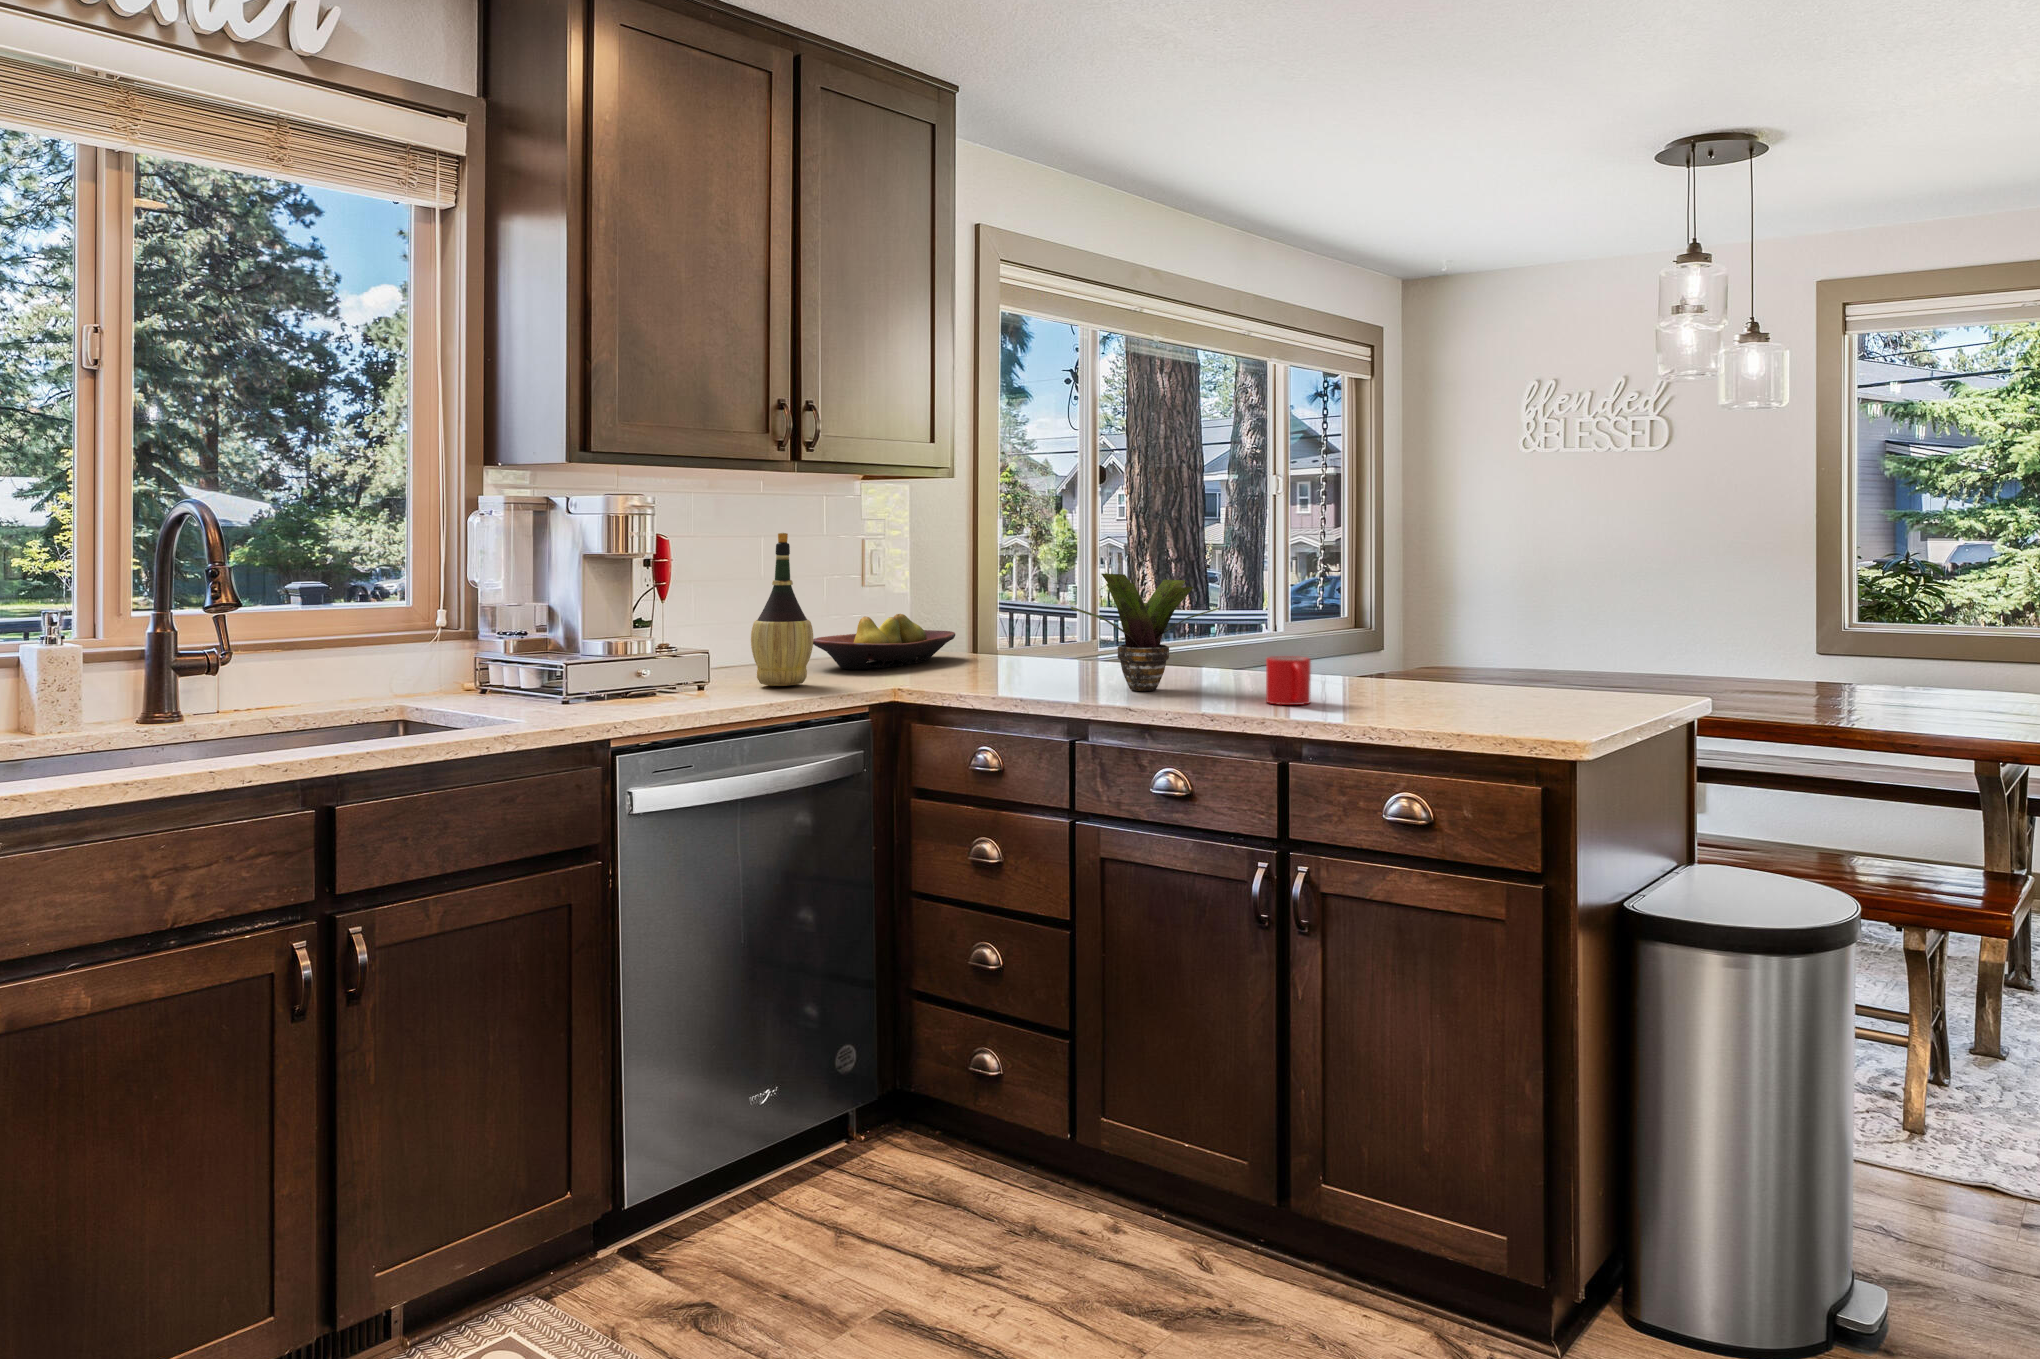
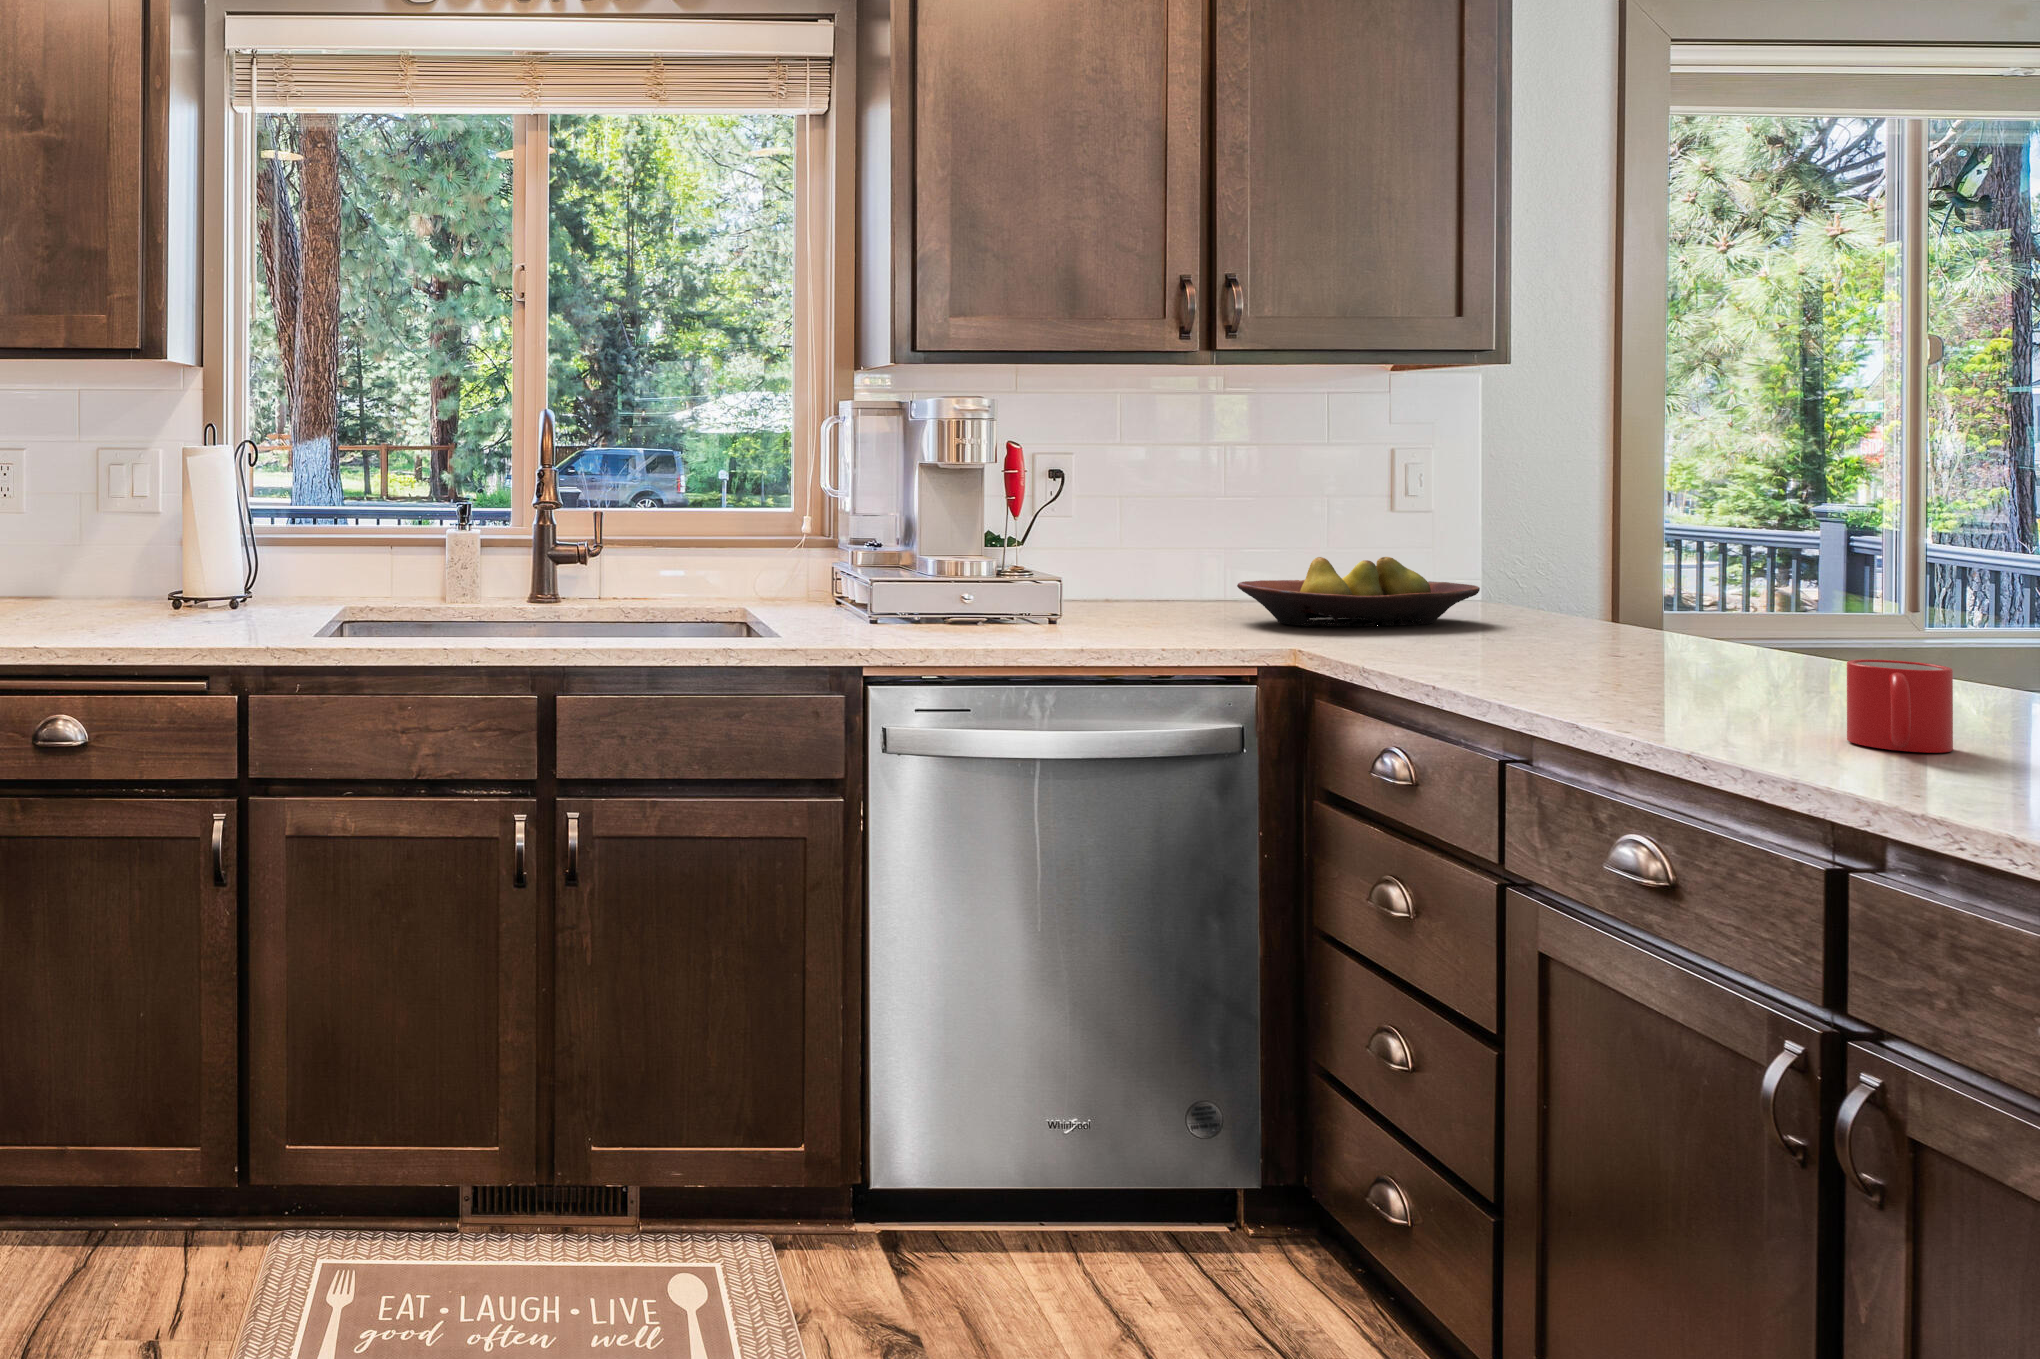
wine bottle: present [751,533,813,686] -> none [1107,444,1188,634]
potted plant: present [1070,573,1219,691] -> none [1515,504,1821,697]

